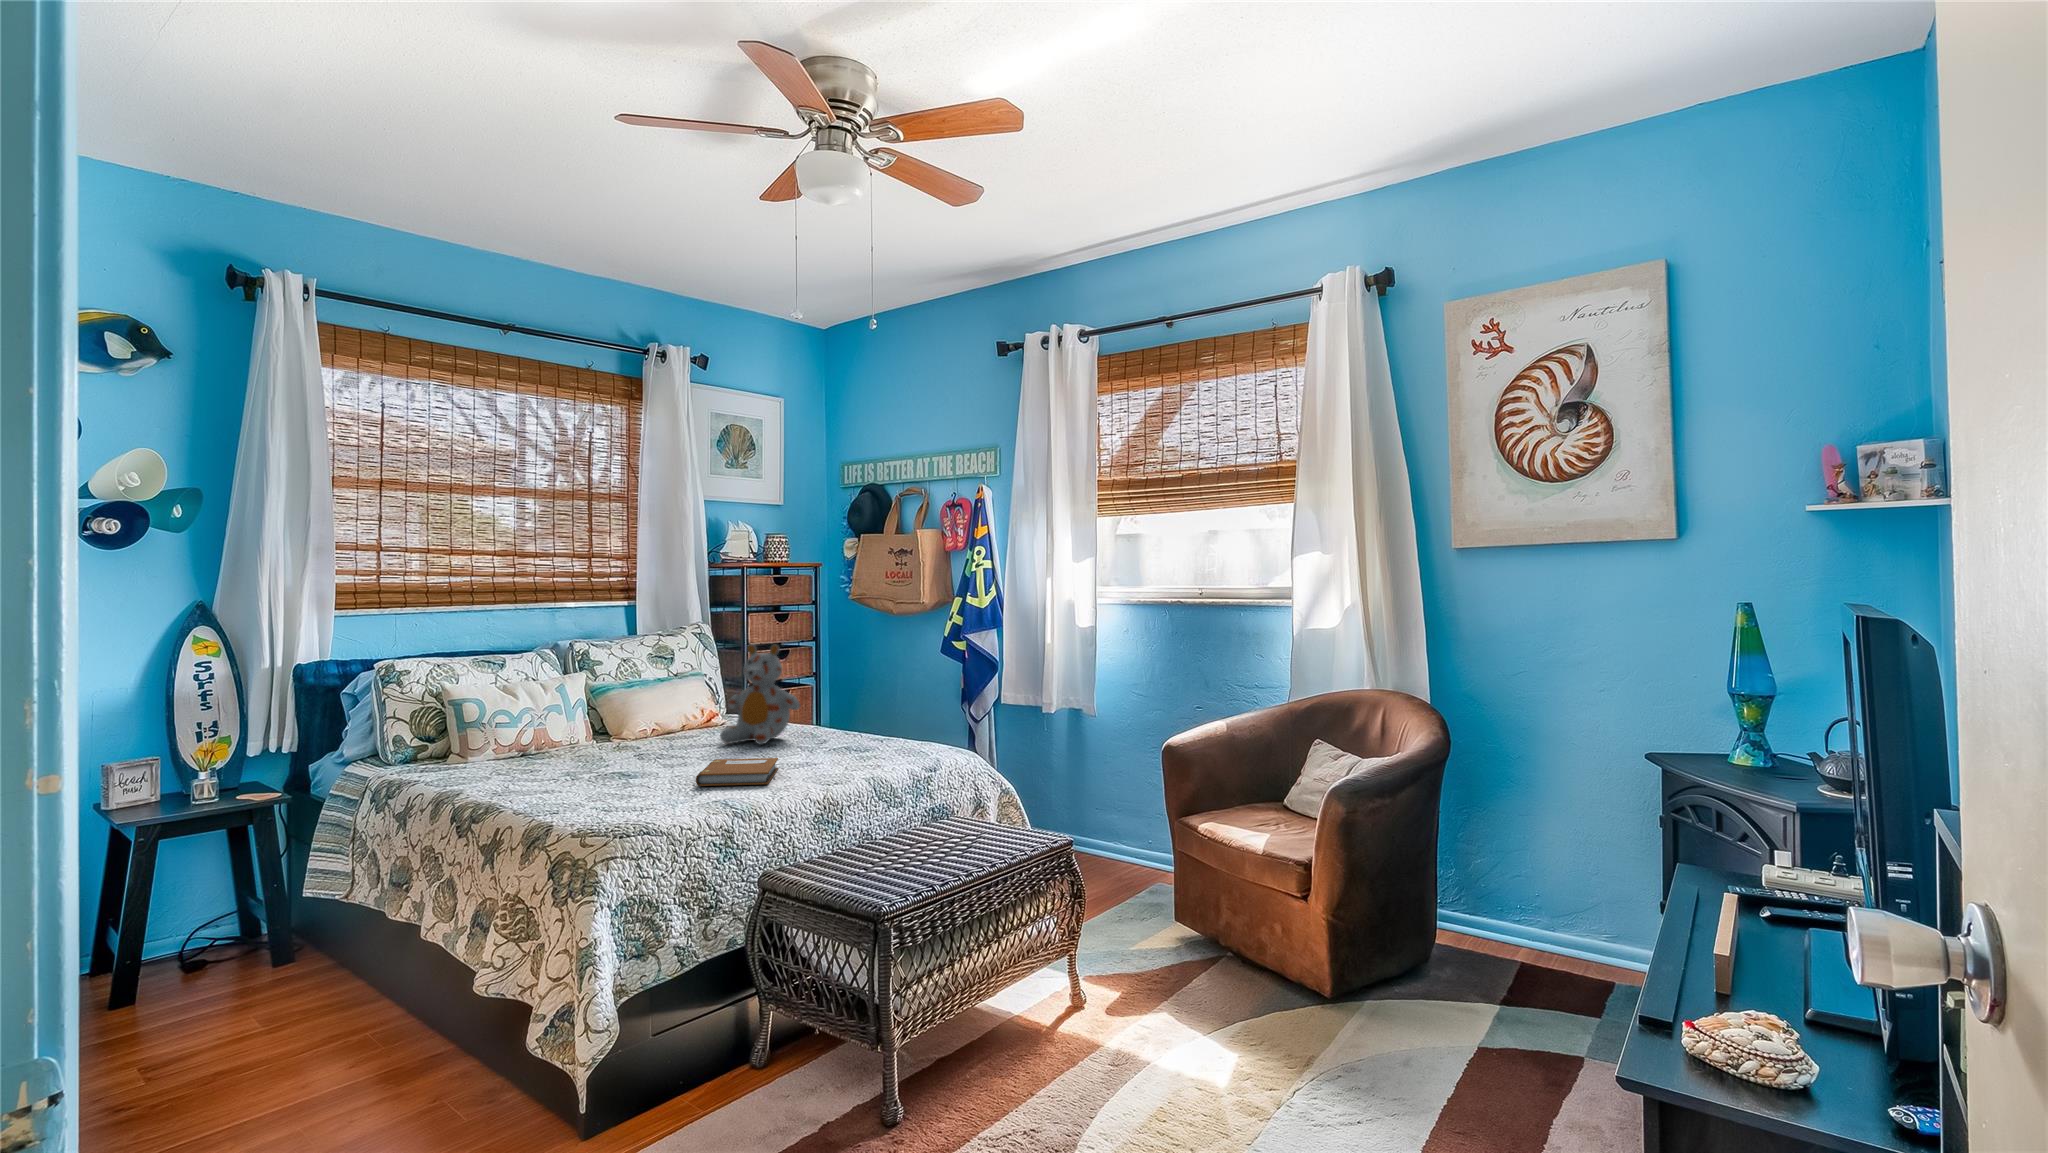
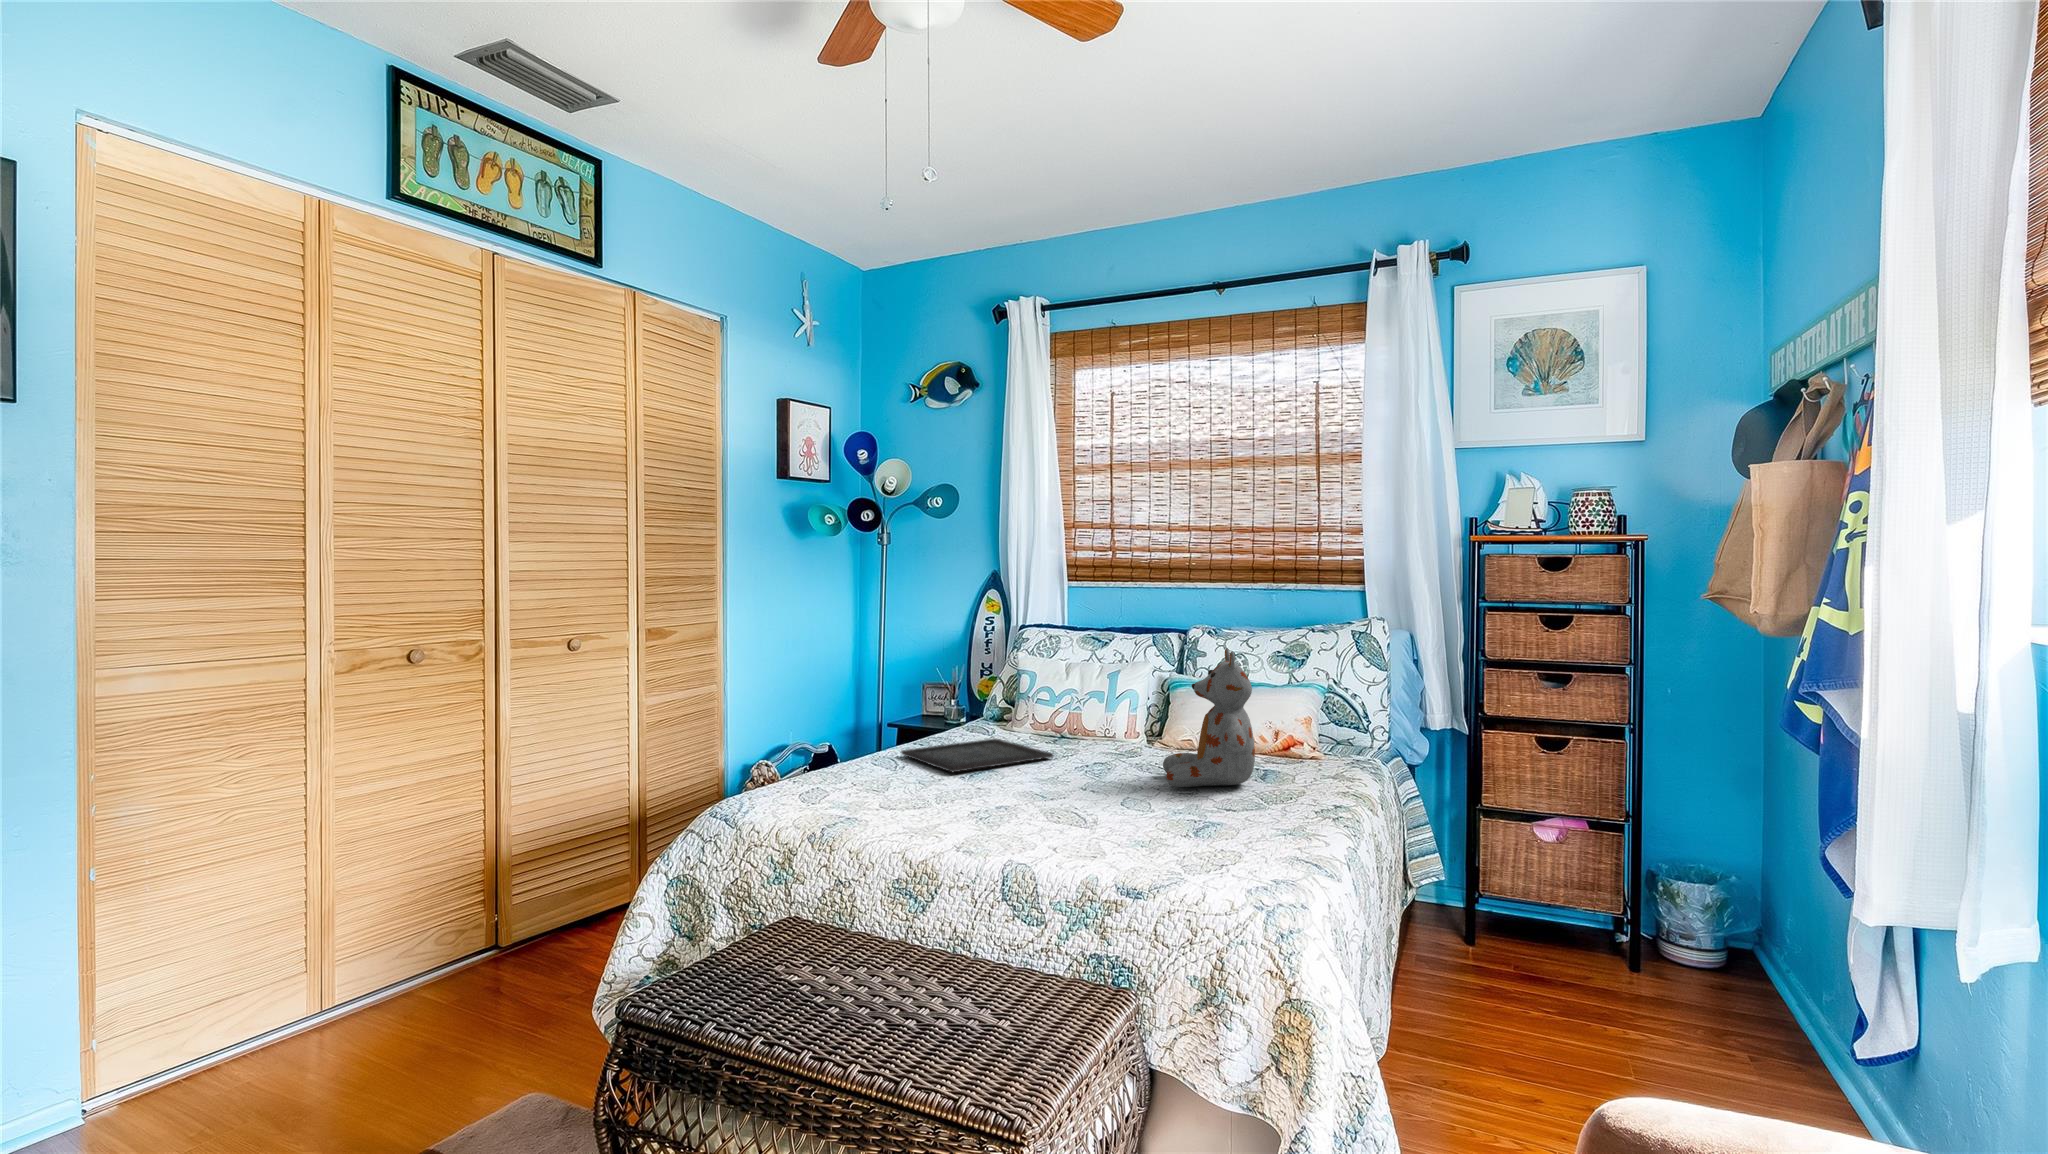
tray: none [506,755,623,788] -> present [901,738,1053,772]
notebook: present [696,758,778,786] -> none [919,781,1036,822]

